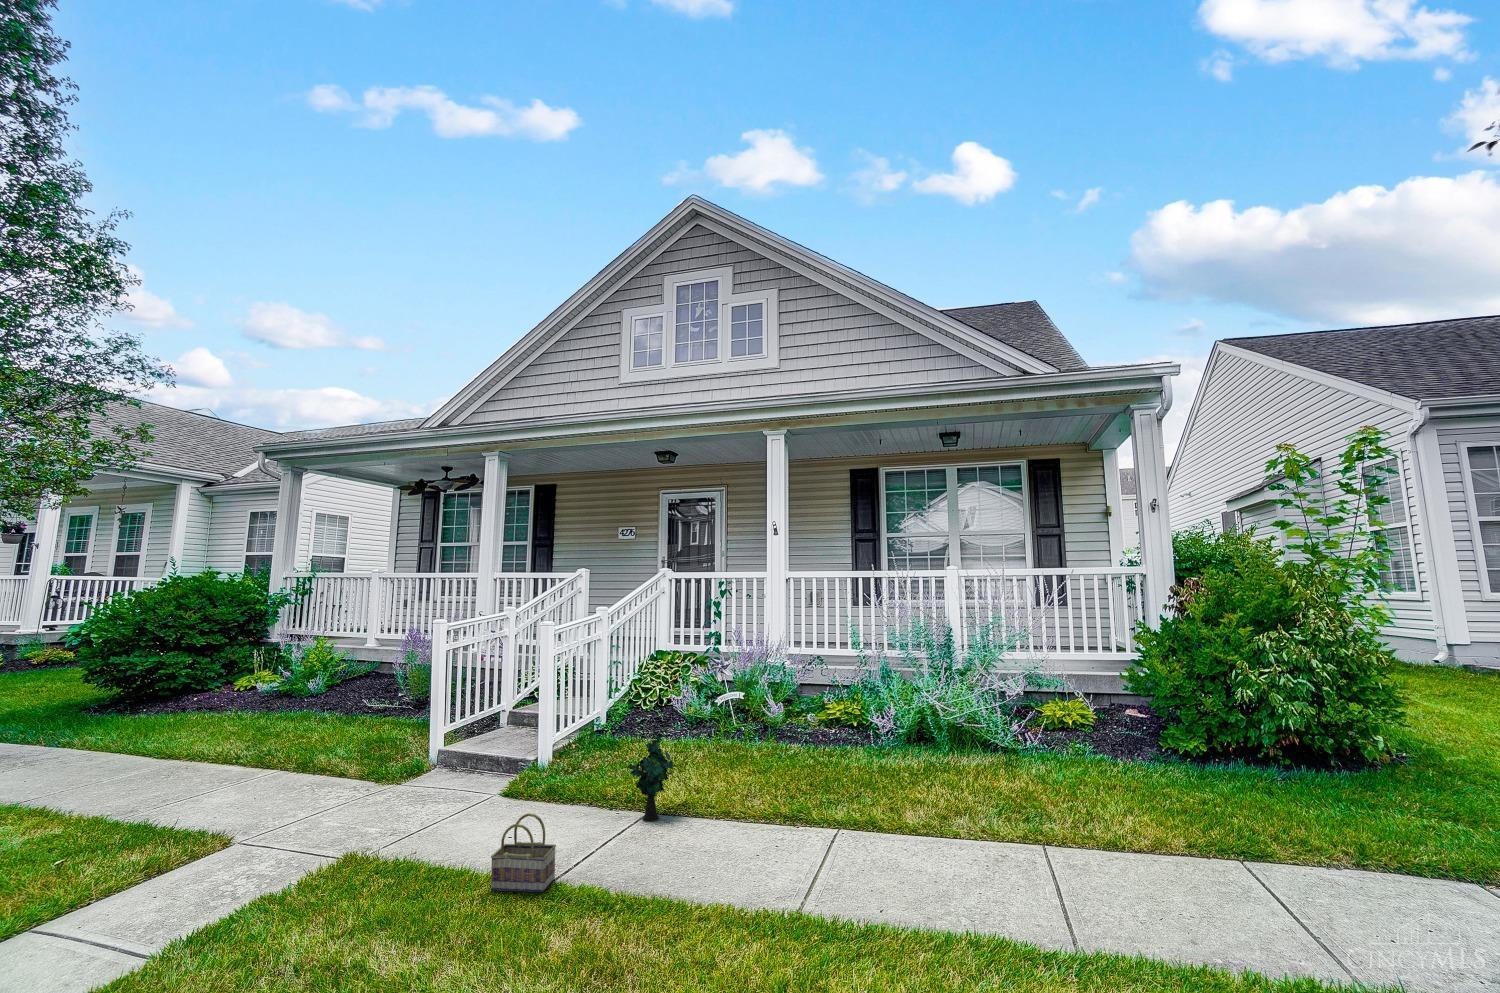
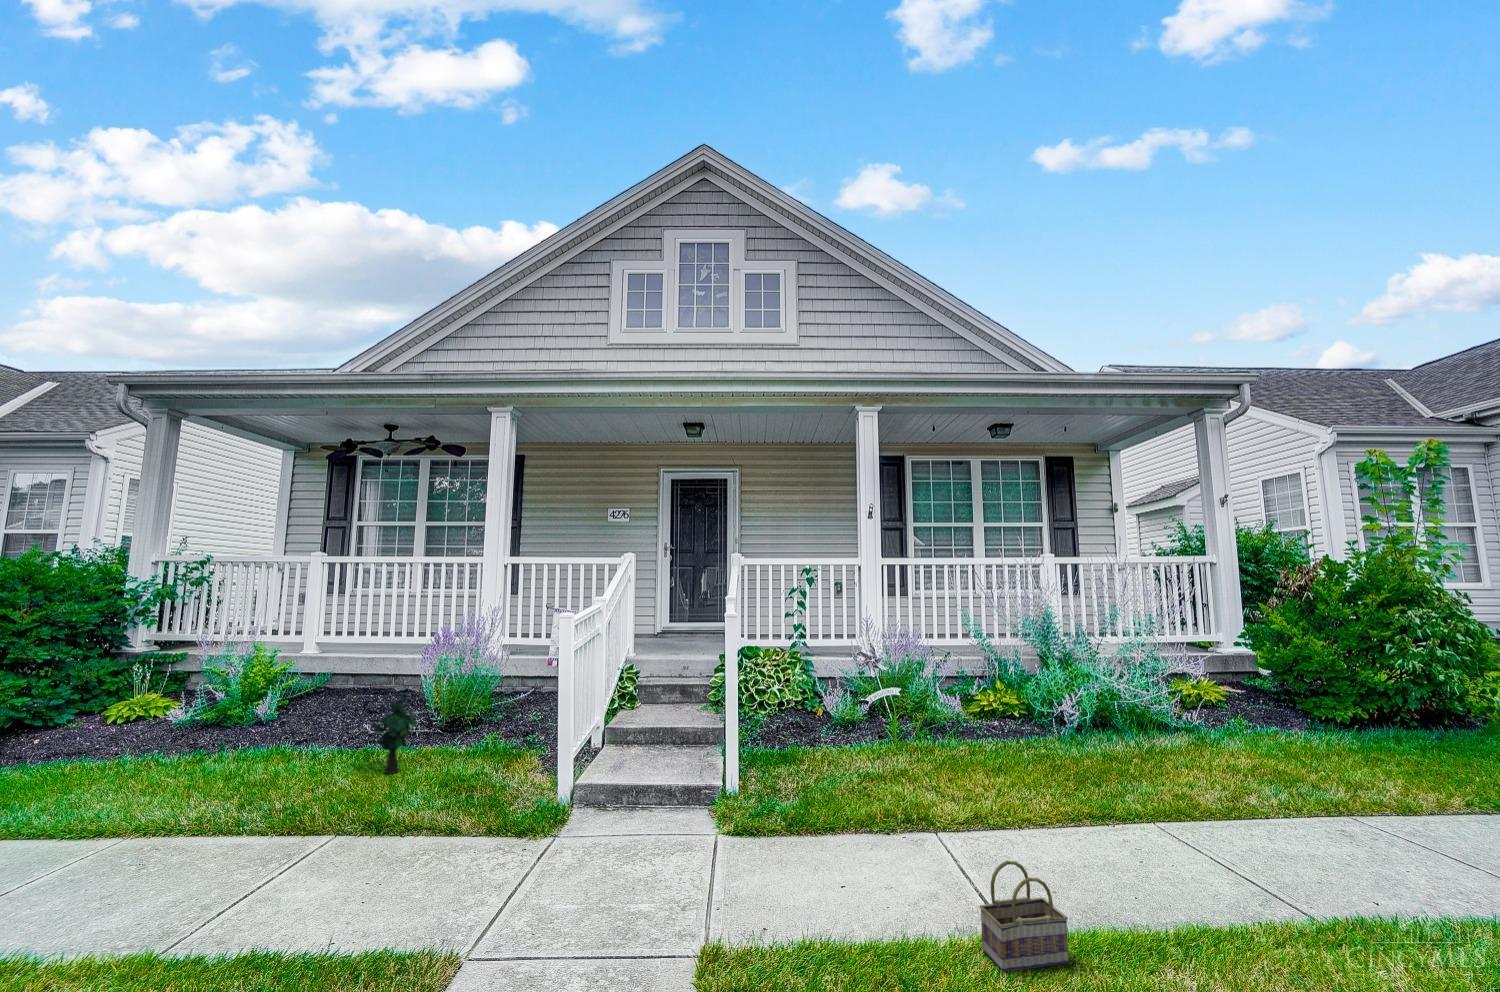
decorative plant: present [628,734,674,822] -> present [370,694,416,774]

